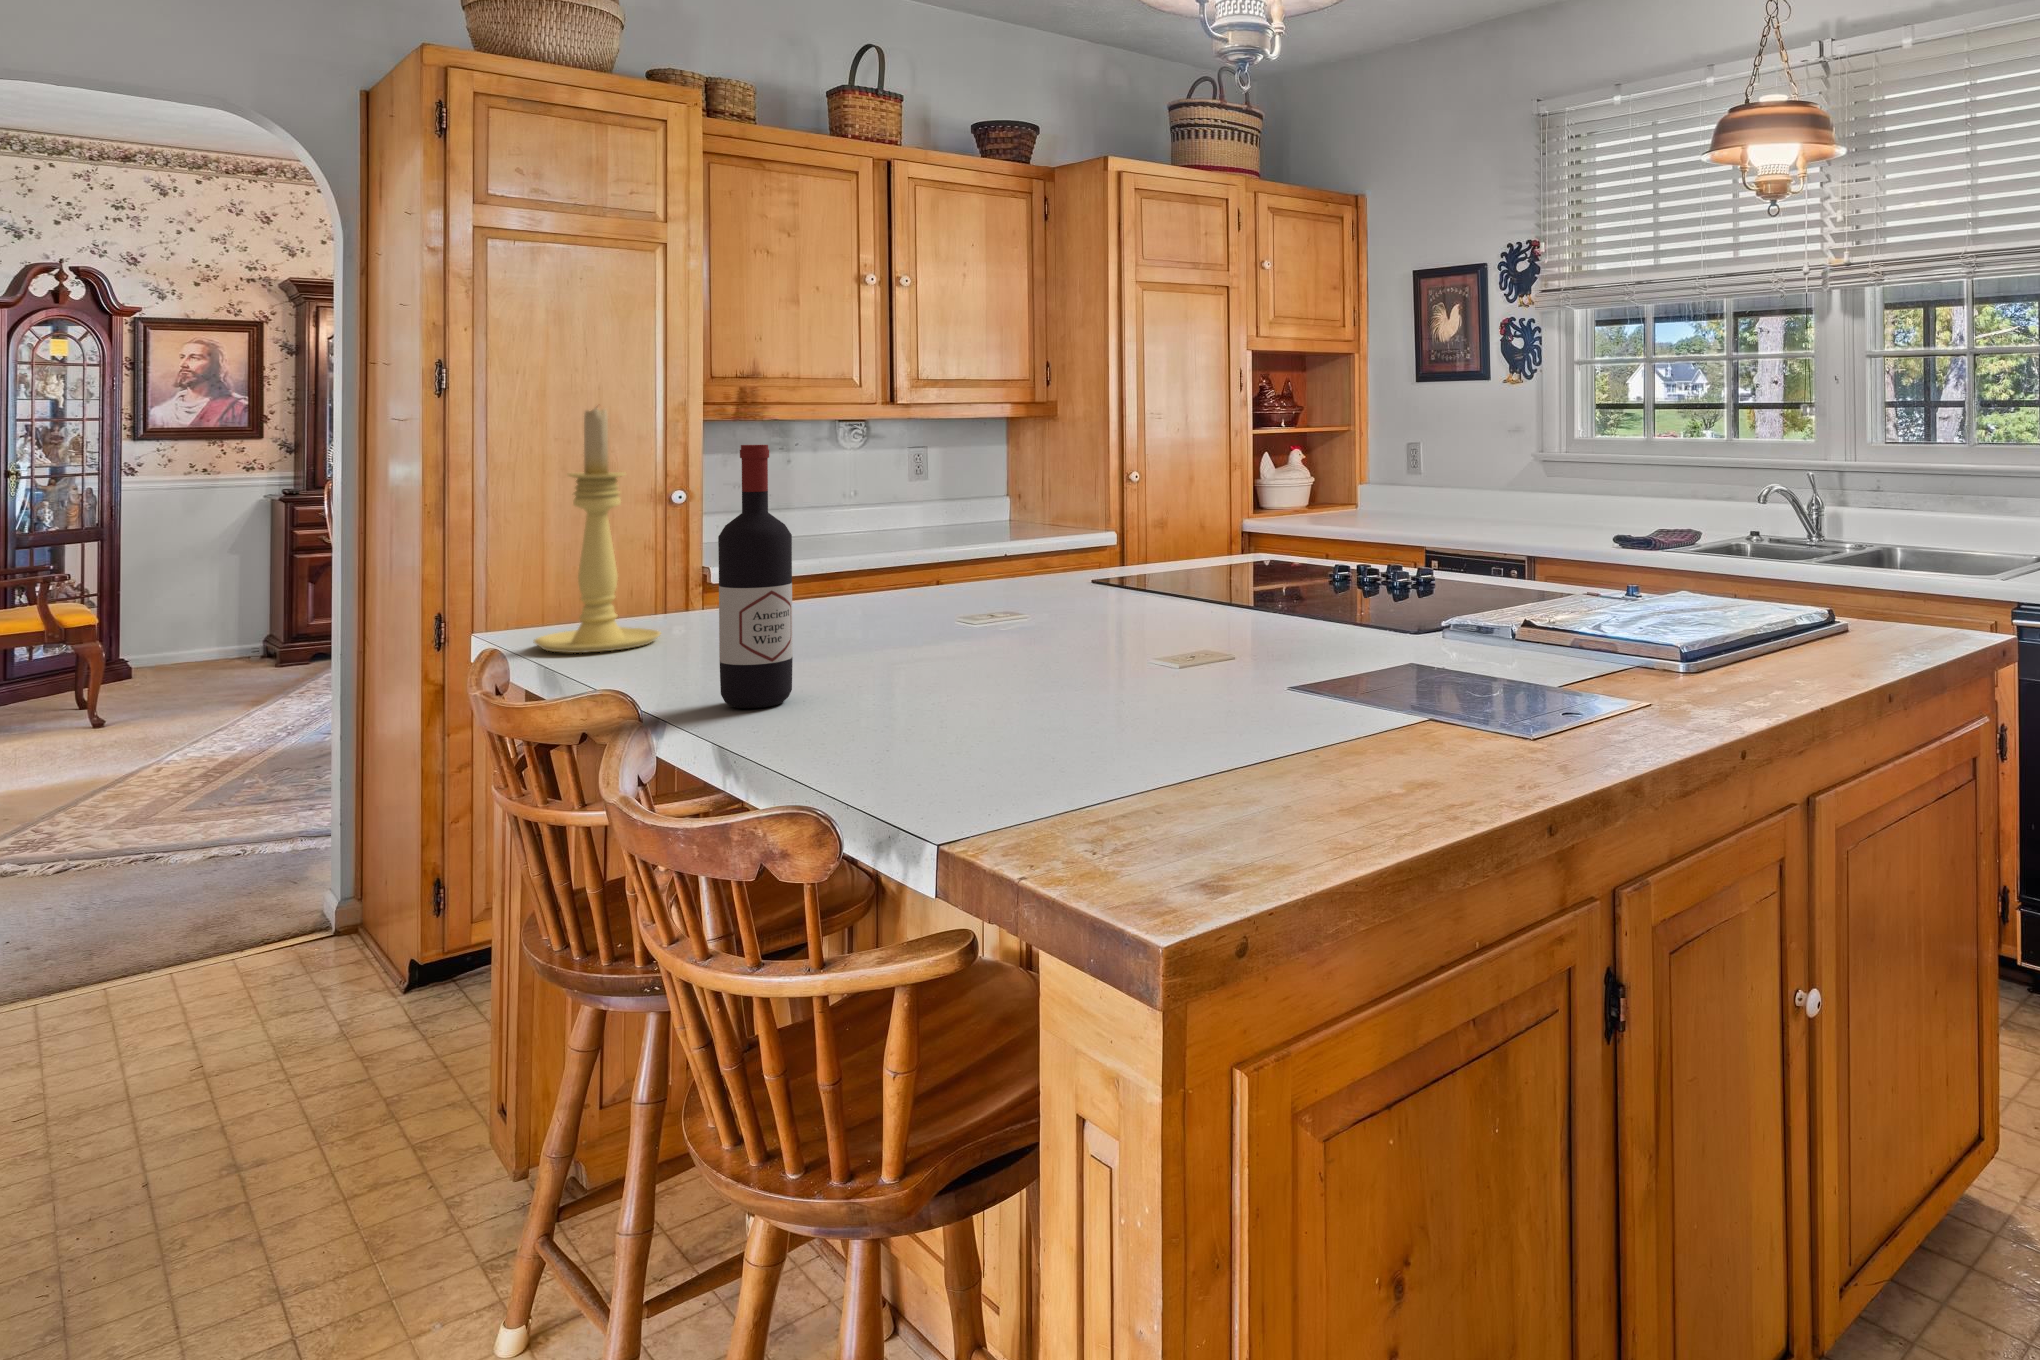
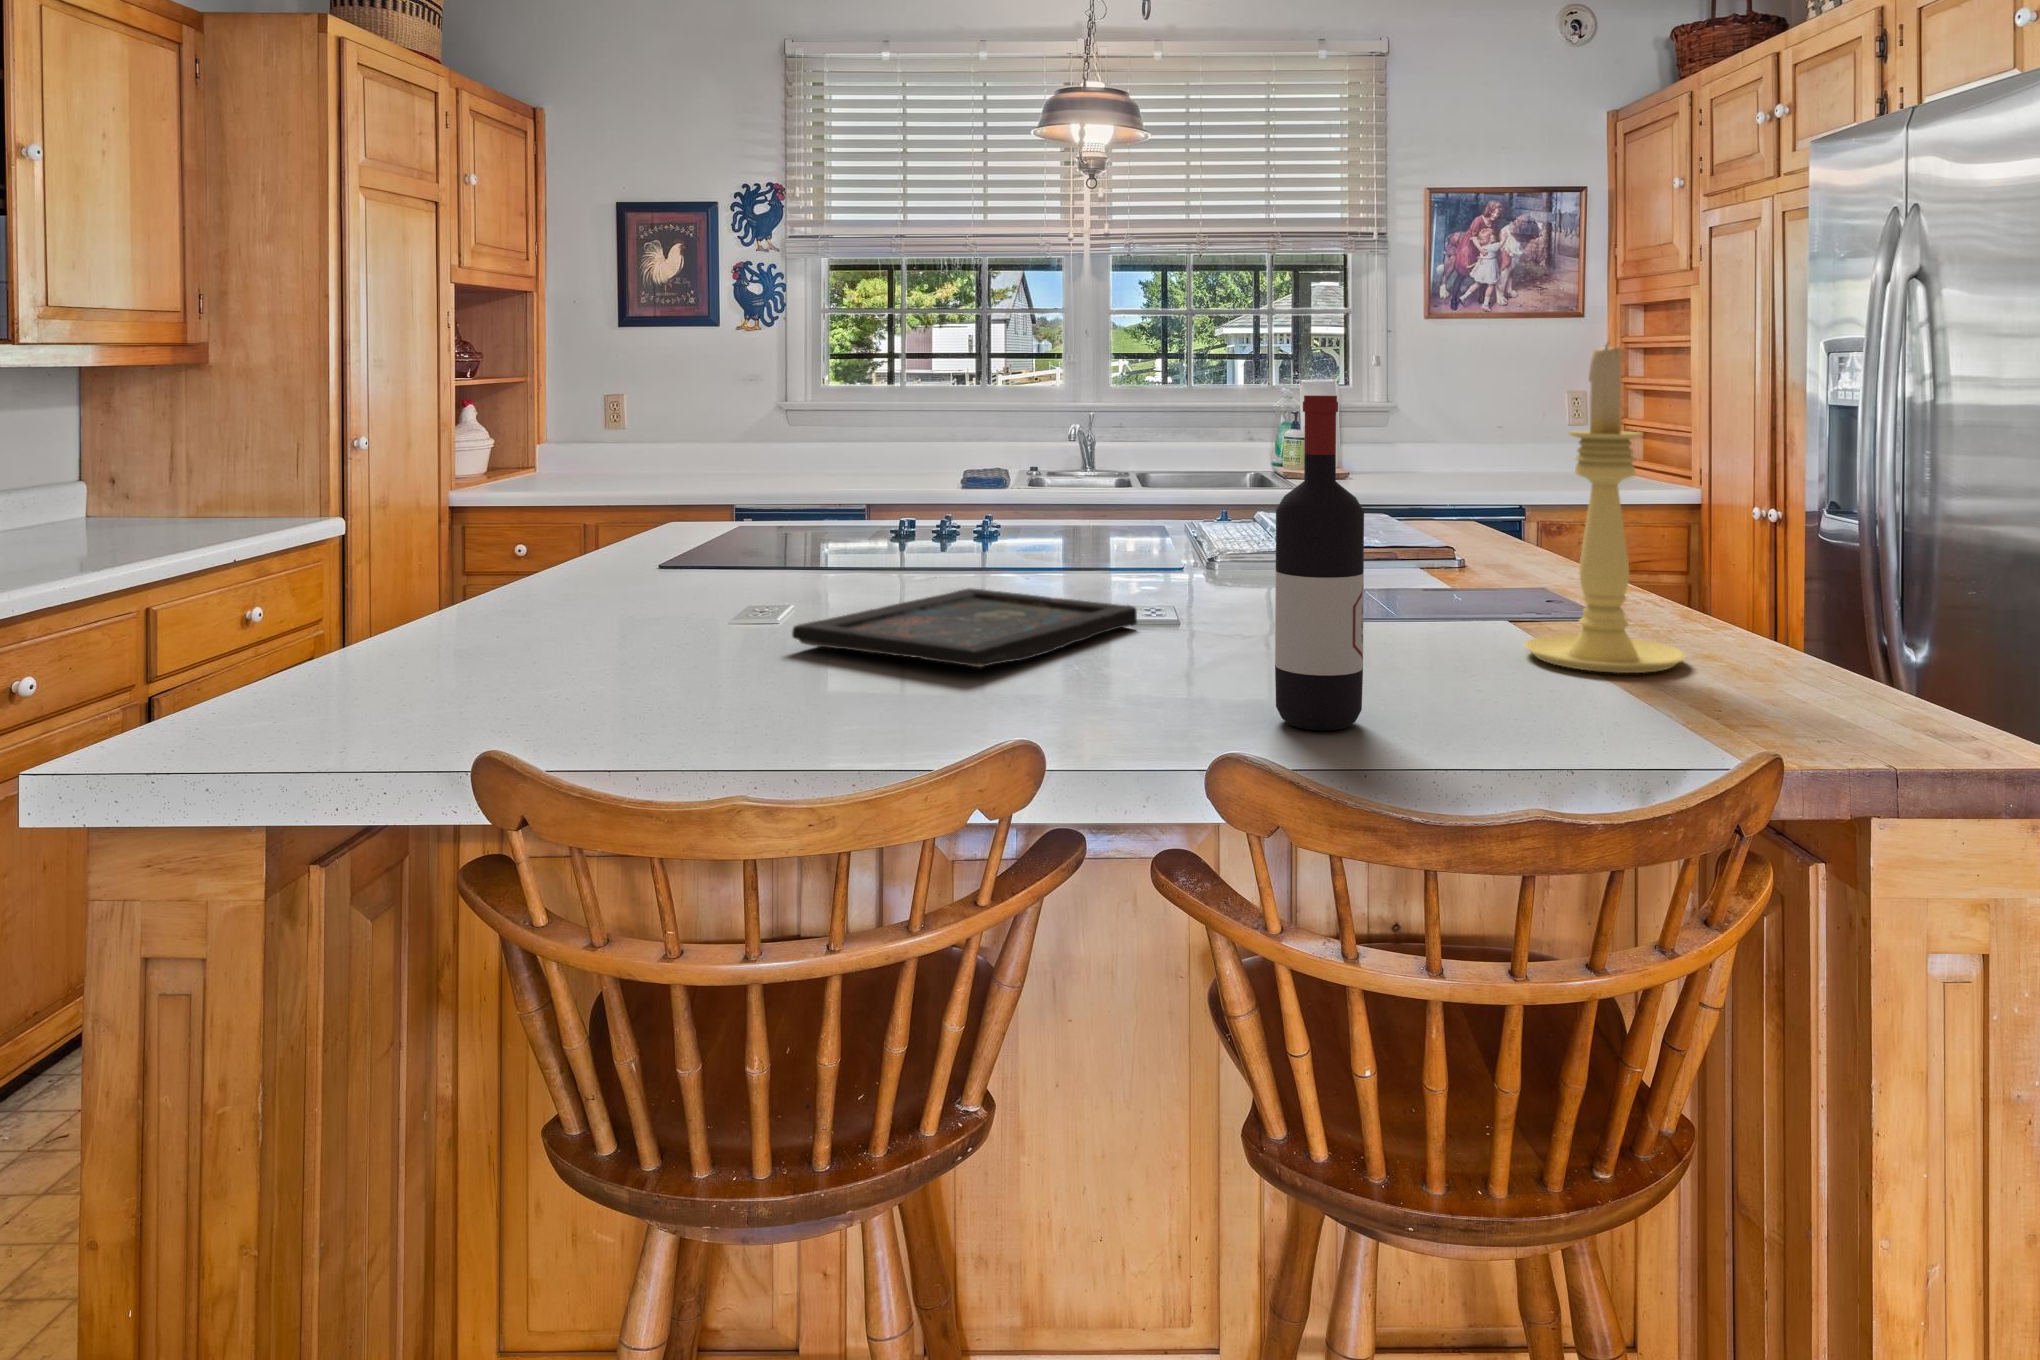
candle holder: present [534,408,661,653] -> present [1524,345,1686,673]
tray: none [760,599,1004,643] -> present [792,589,1137,667]

